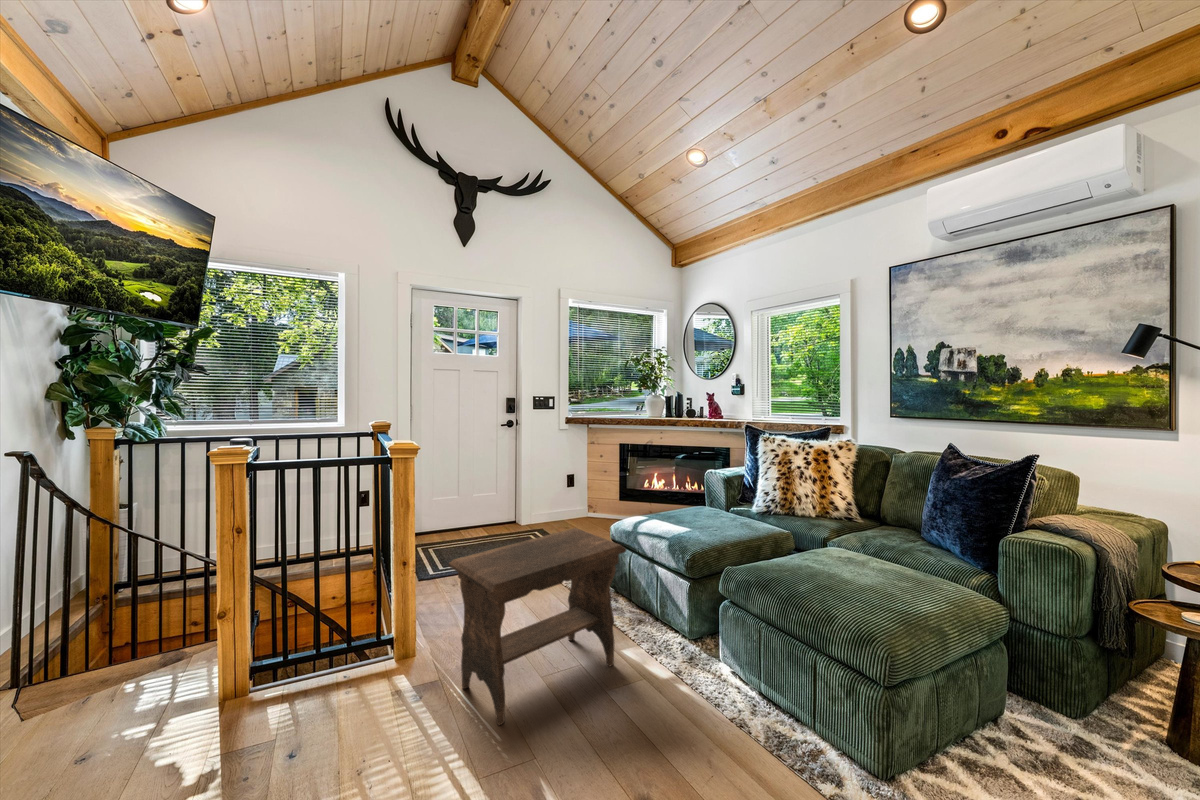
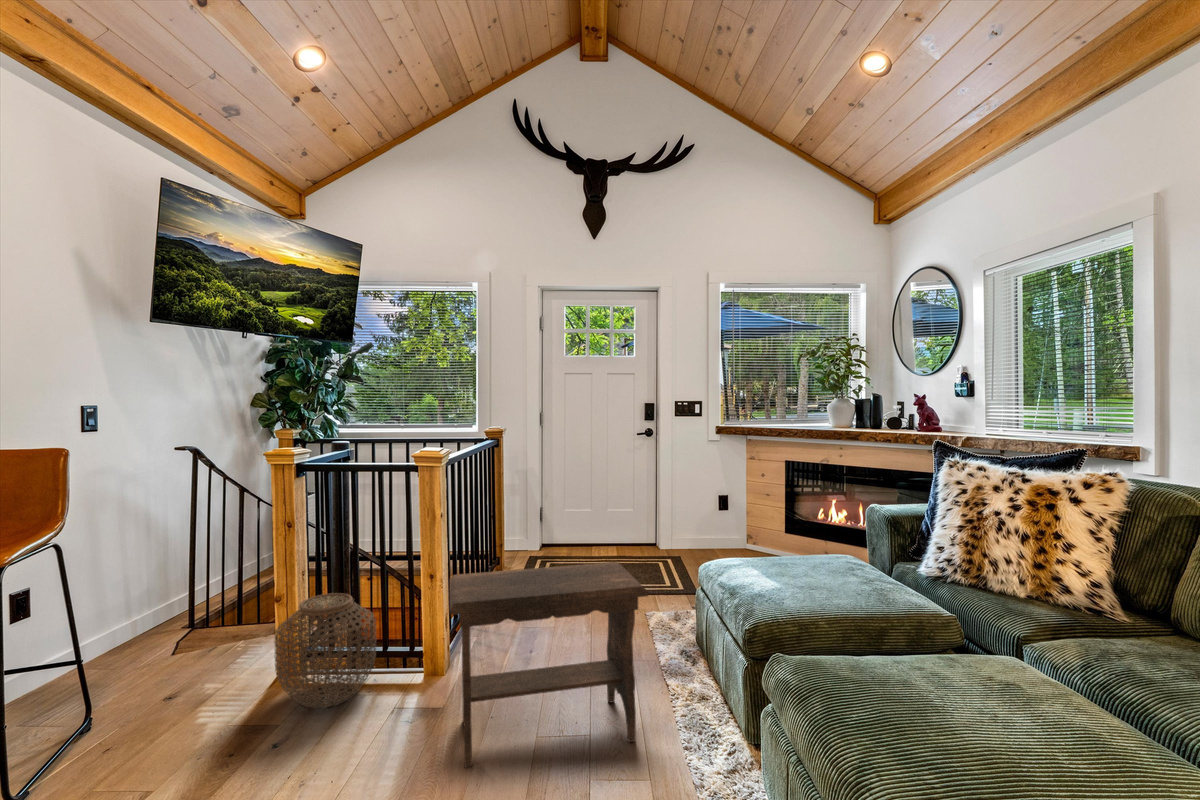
woven basket: none [236,596,349,719] -> present [275,593,376,708]

